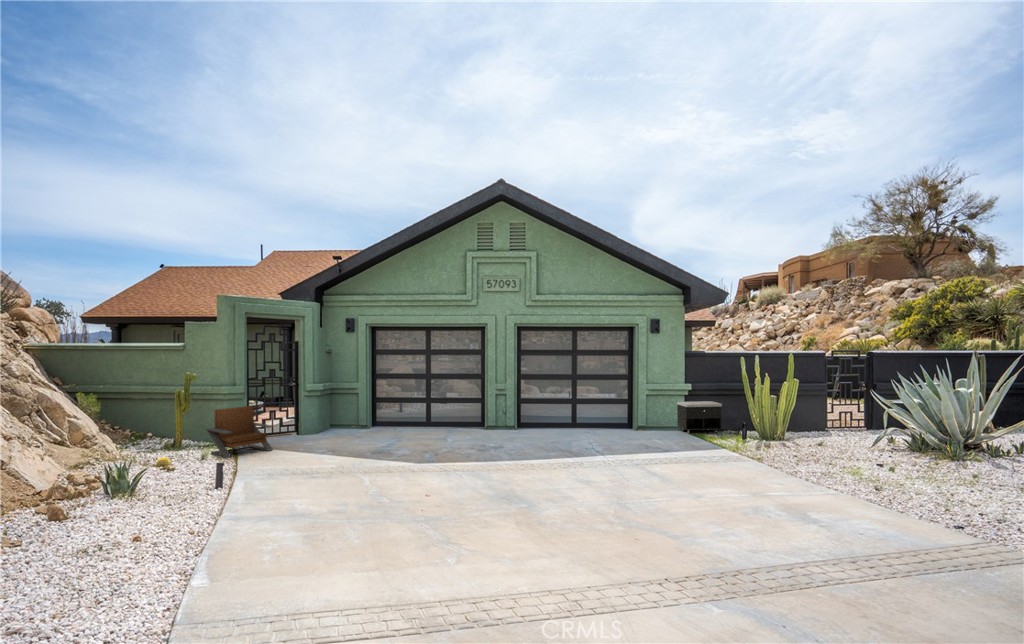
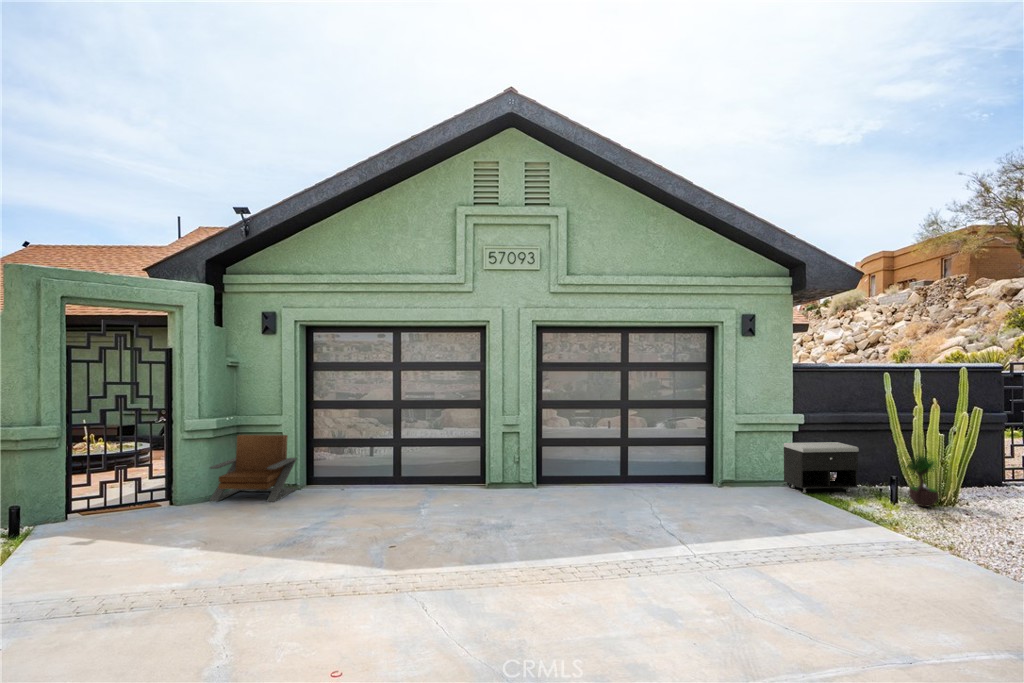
potted tree: none [742,403,764,439] -> present [902,456,938,507]
lounge chair: present [206,406,273,459] -> present [209,435,297,502]

